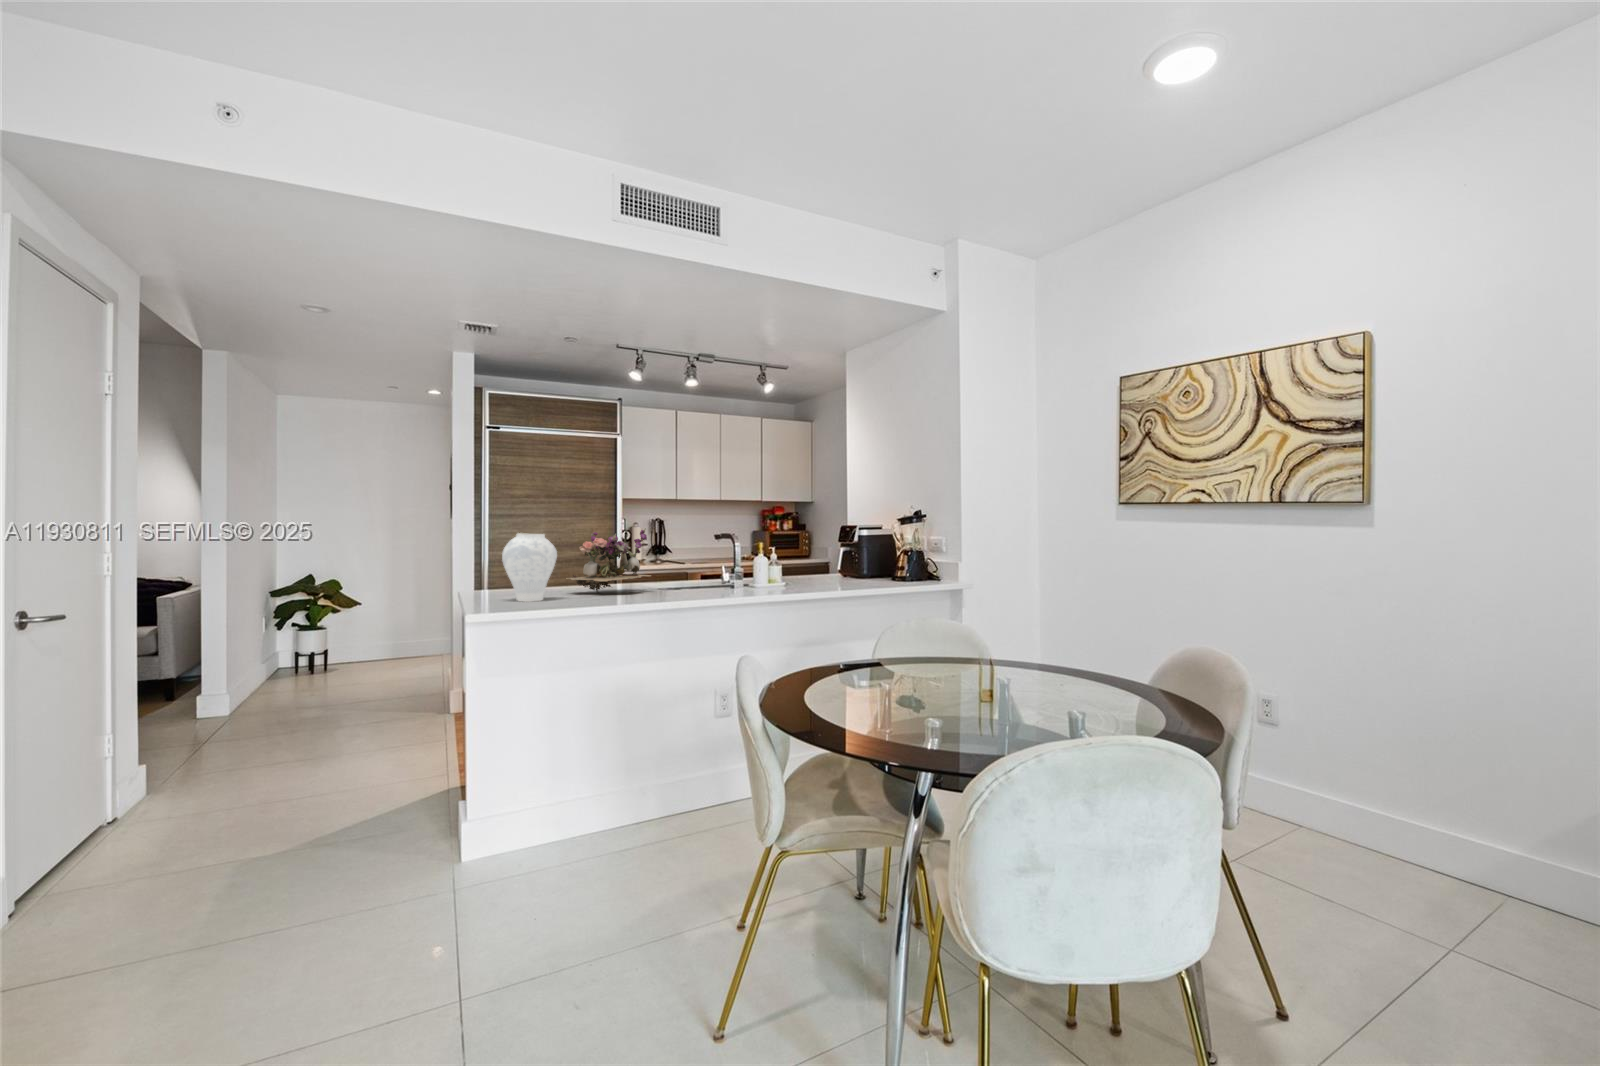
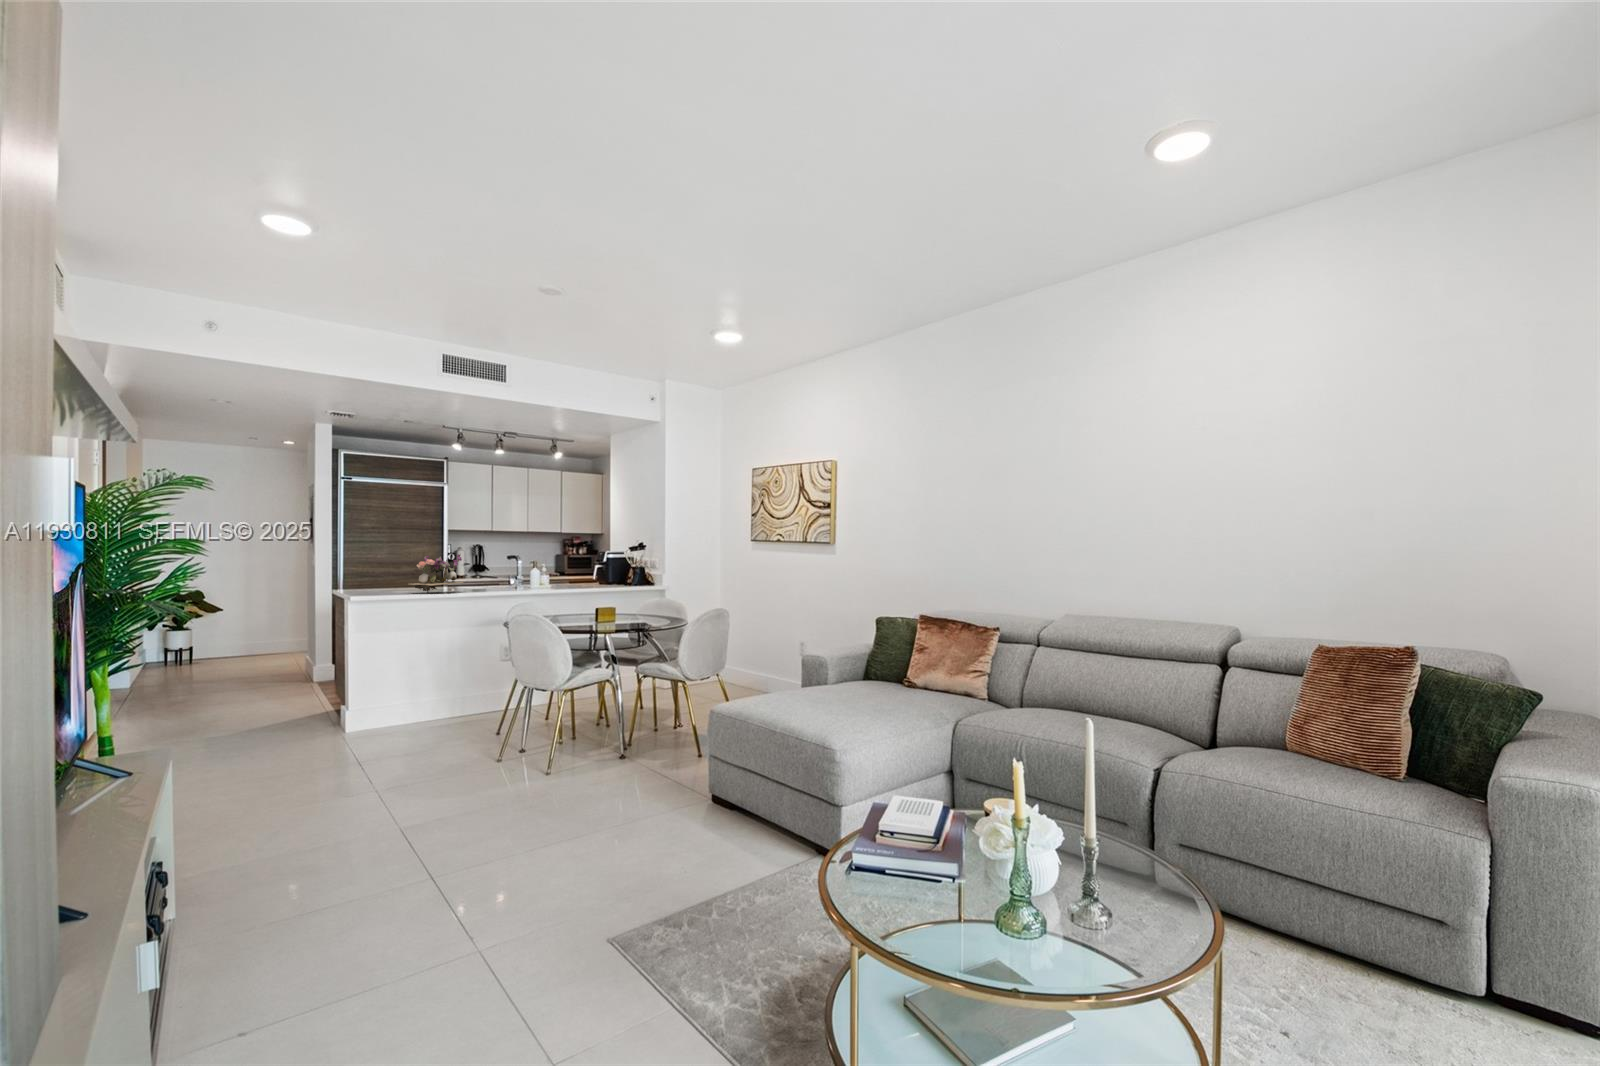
vase: present [502,533,557,602] -> none [369,557,403,596]

